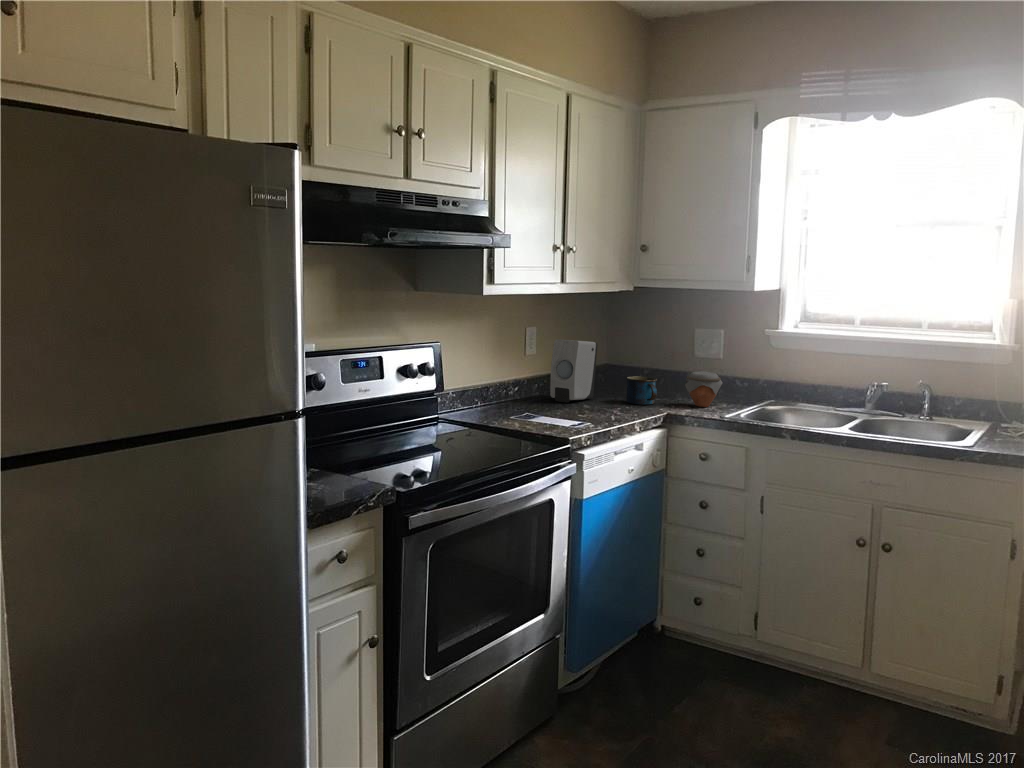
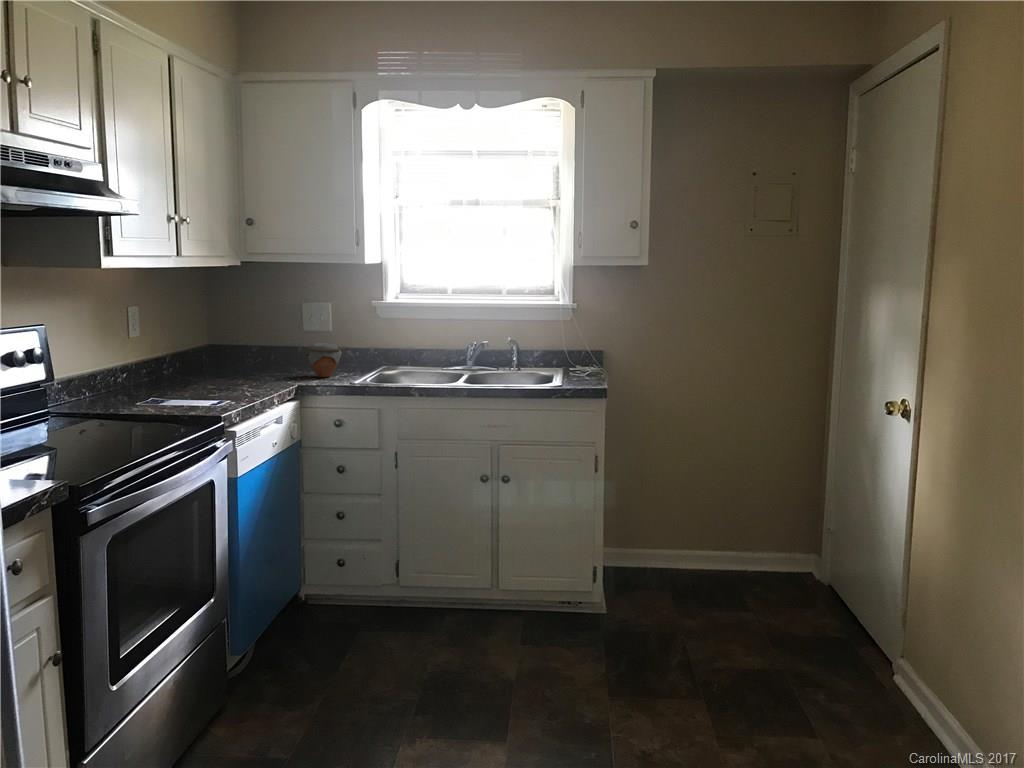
soap dispenser: present [550,339,597,403] -> none [162,319,210,385]
mug: present [626,376,657,405] -> none [245,352,280,380]

